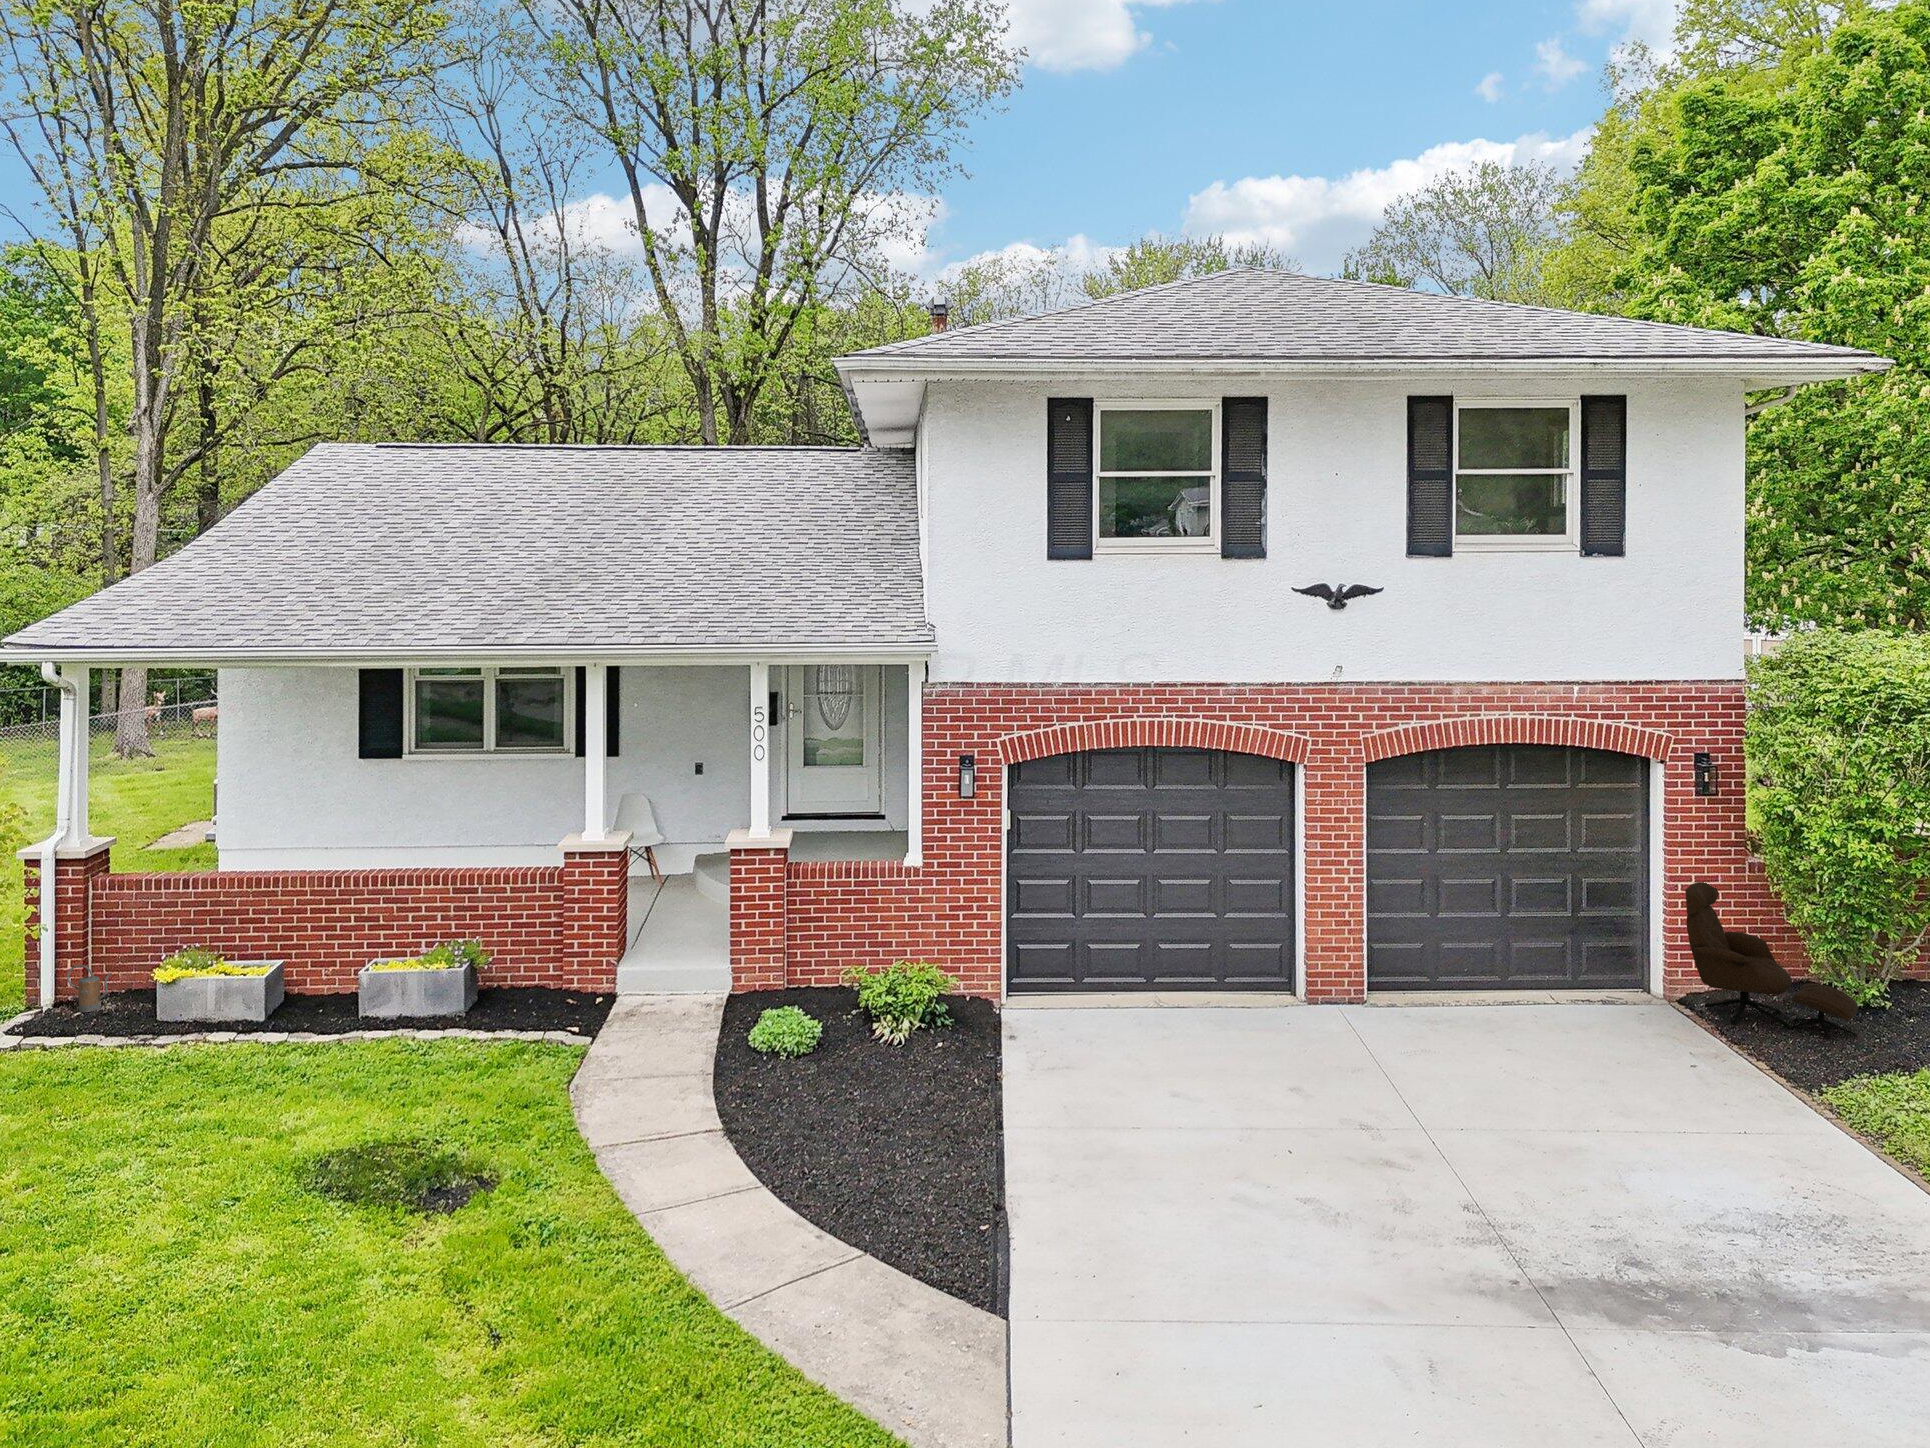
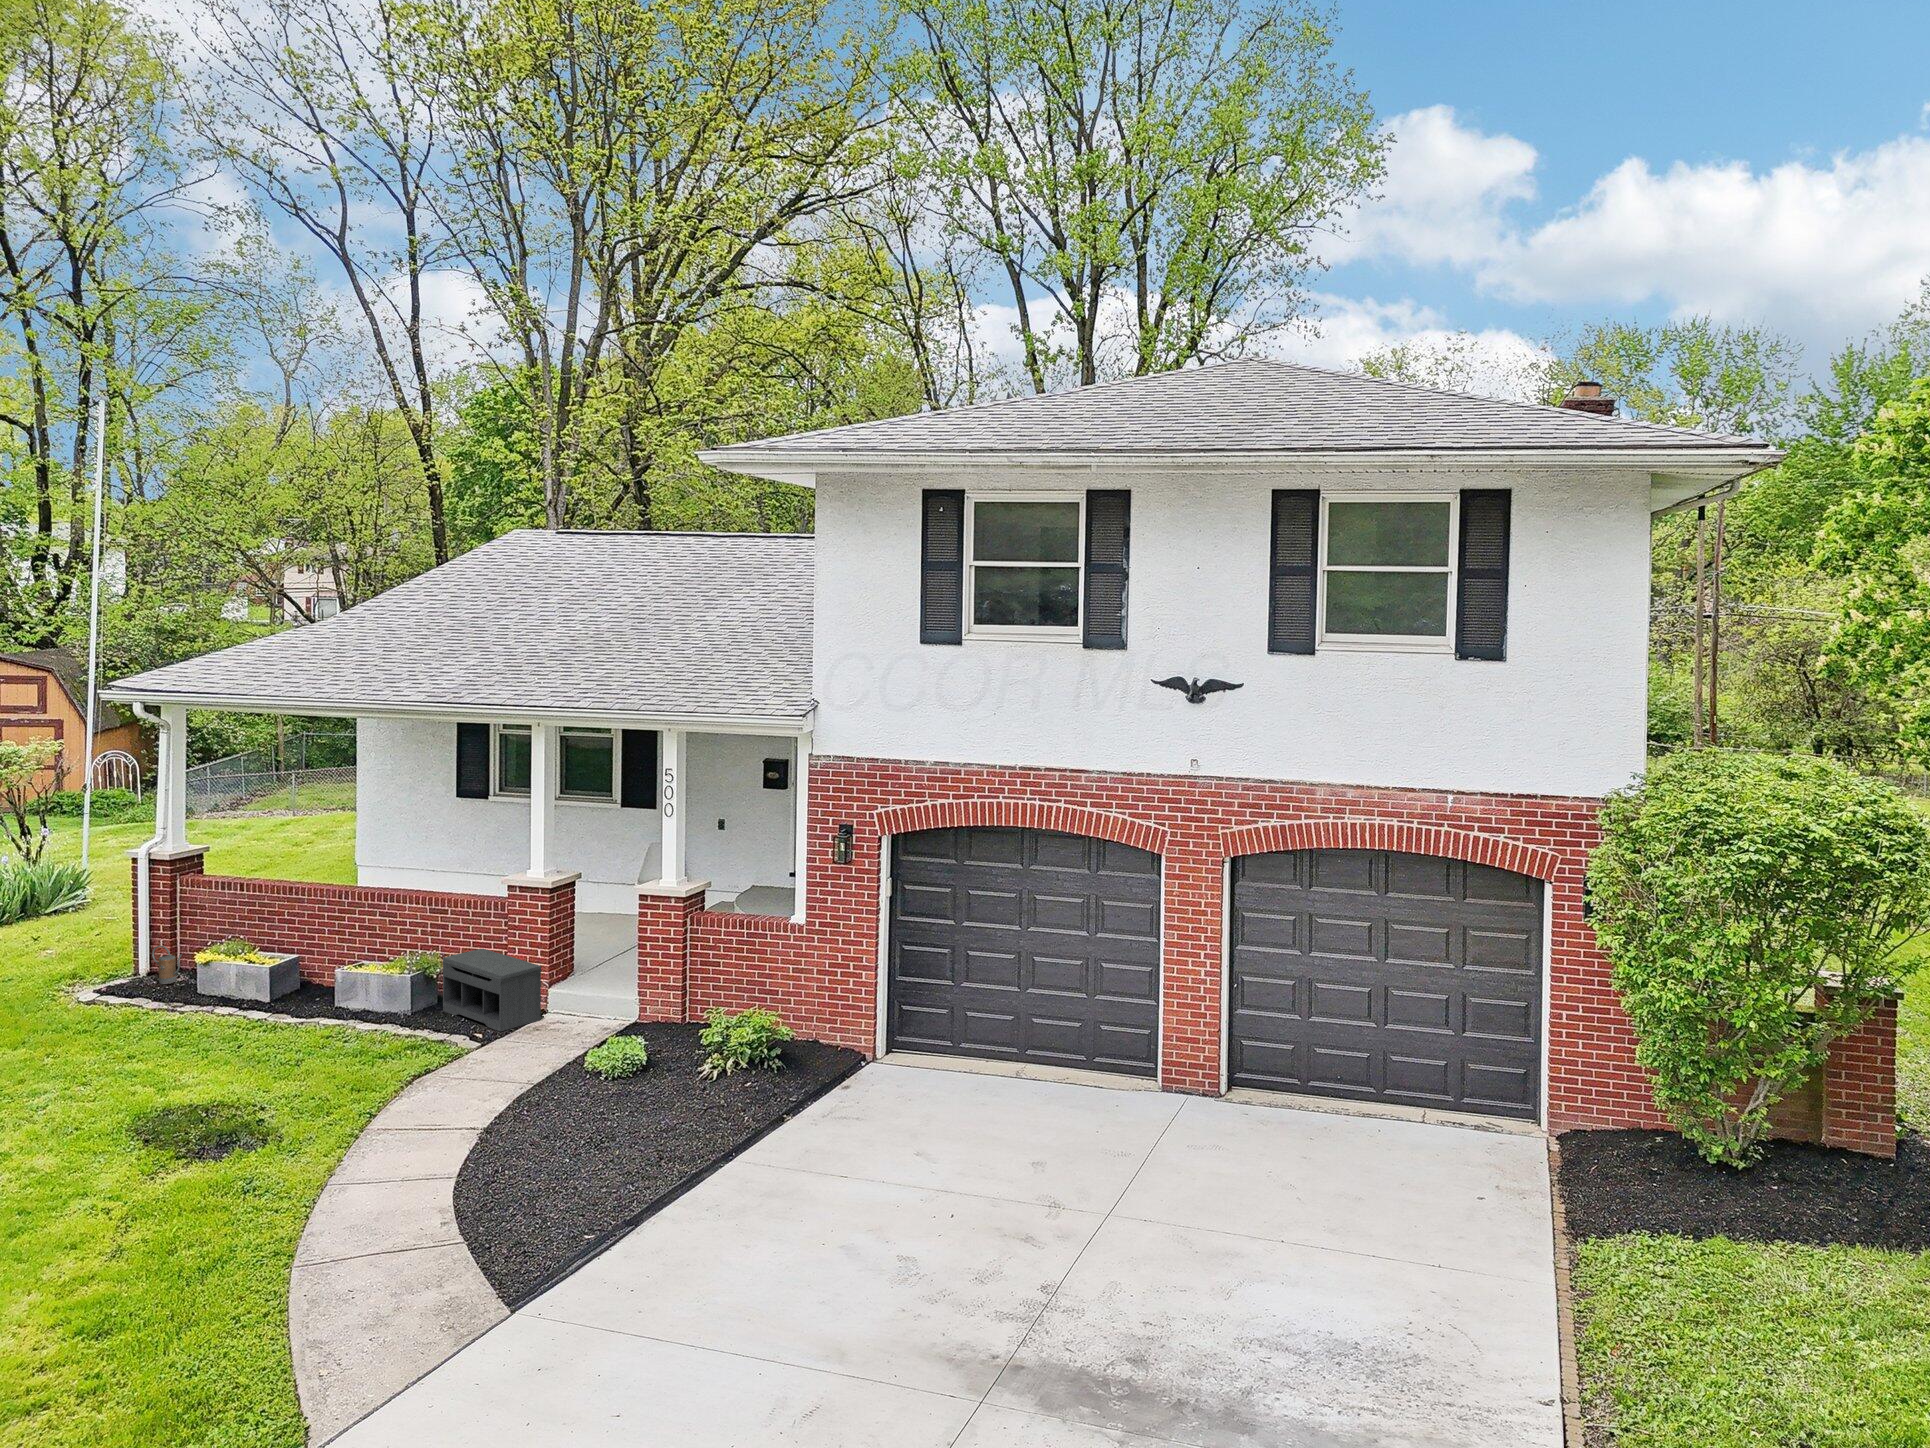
lounge chair: present [1685,882,1858,1039] -> none [1546,1015,1716,1206]
bench: none [483,931,611,1018] -> present [443,949,541,1032]

